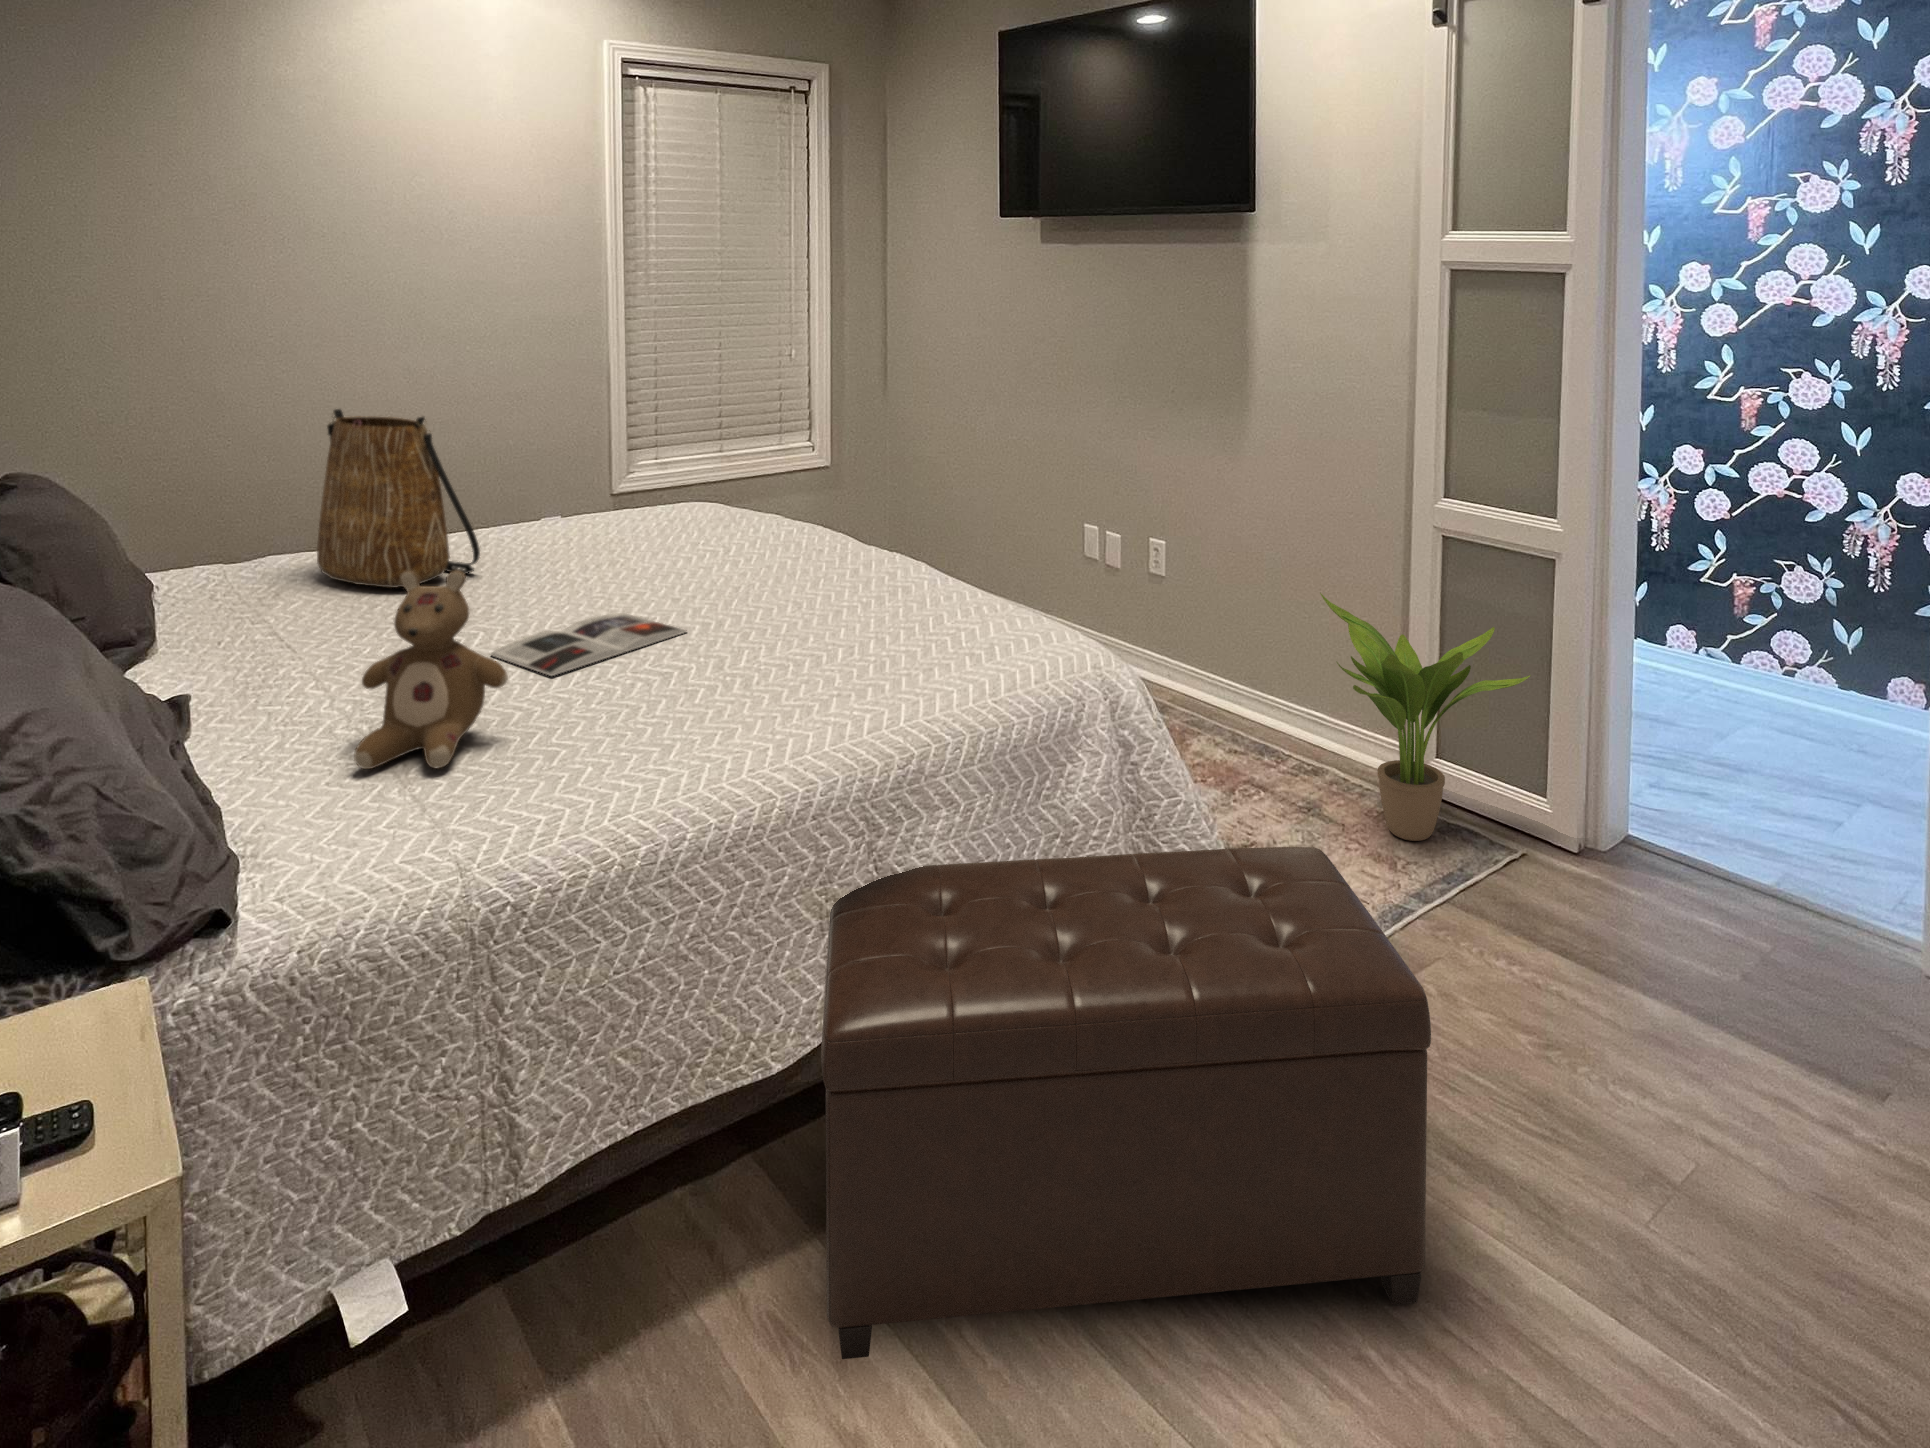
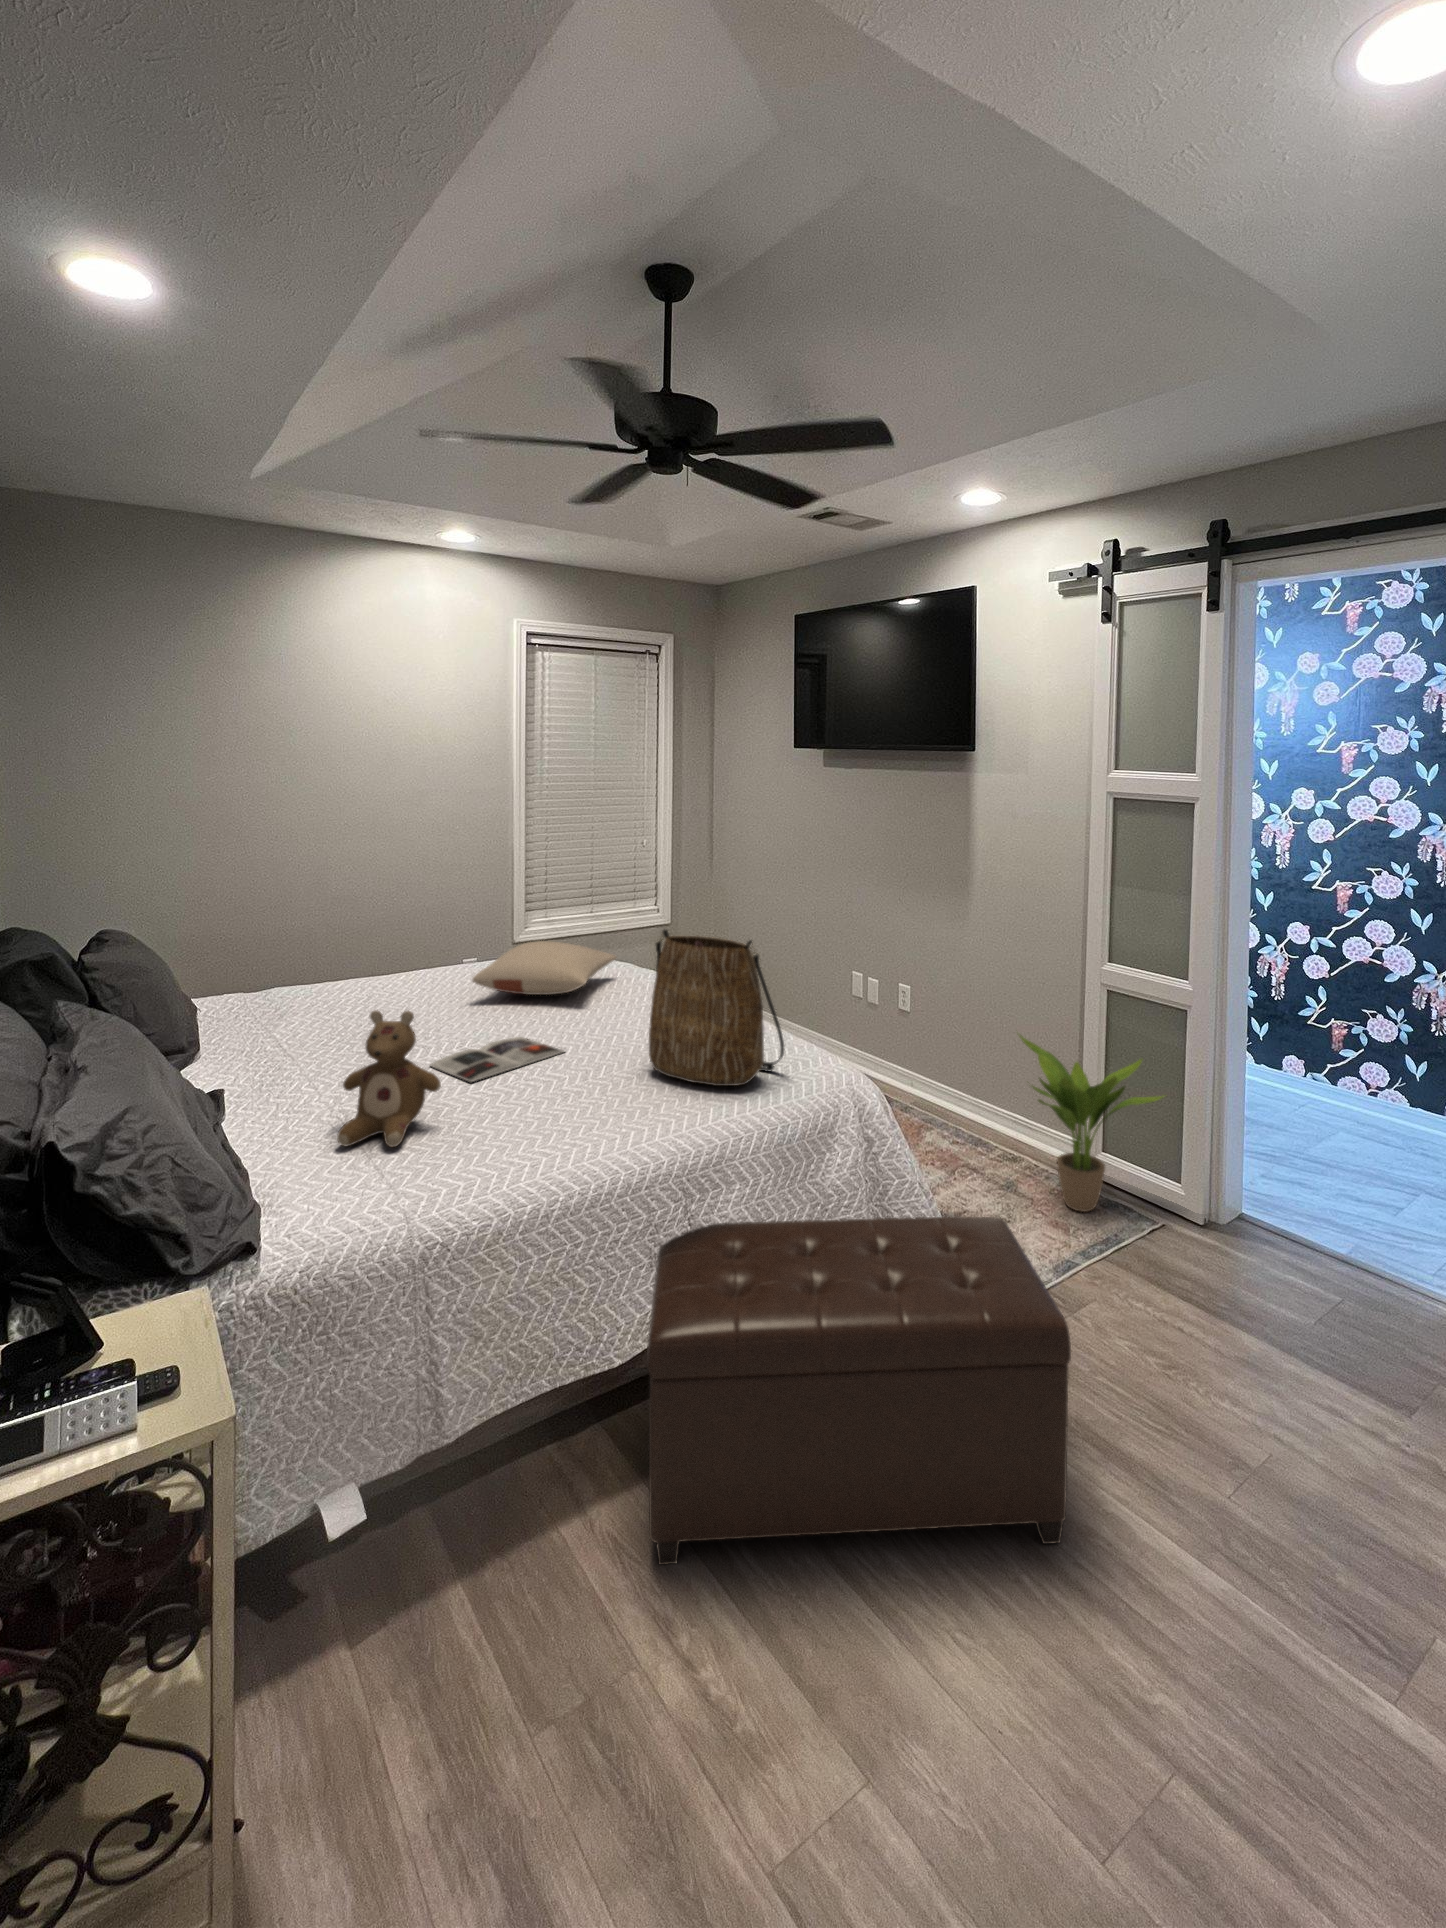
tote bag: present [317,409,480,588] -> present [649,930,784,1086]
pillow: none [550,482,757,556] -> present [472,941,616,995]

